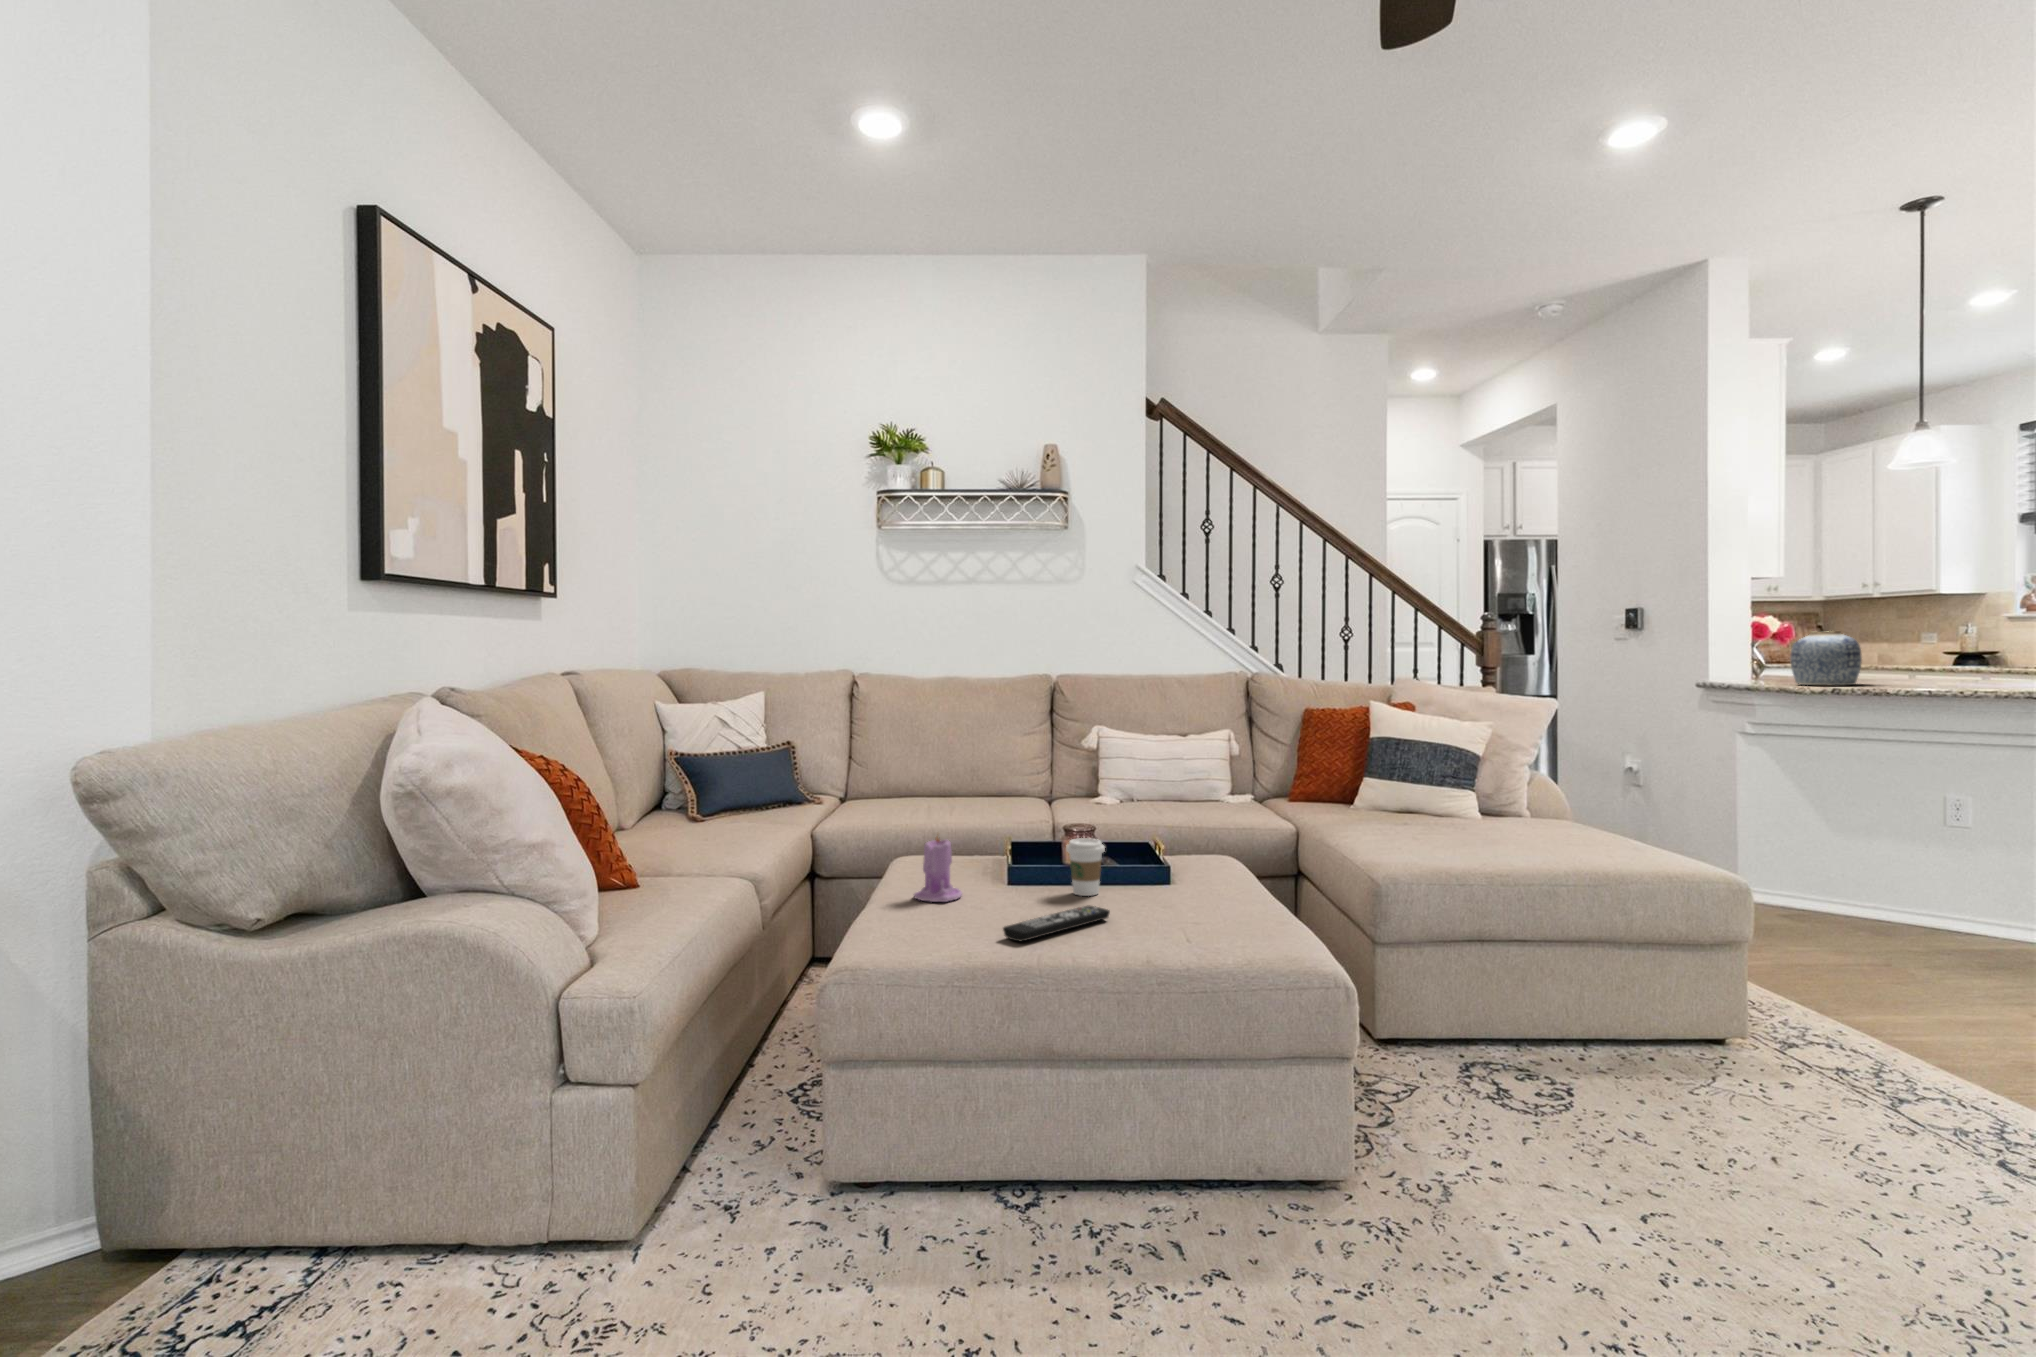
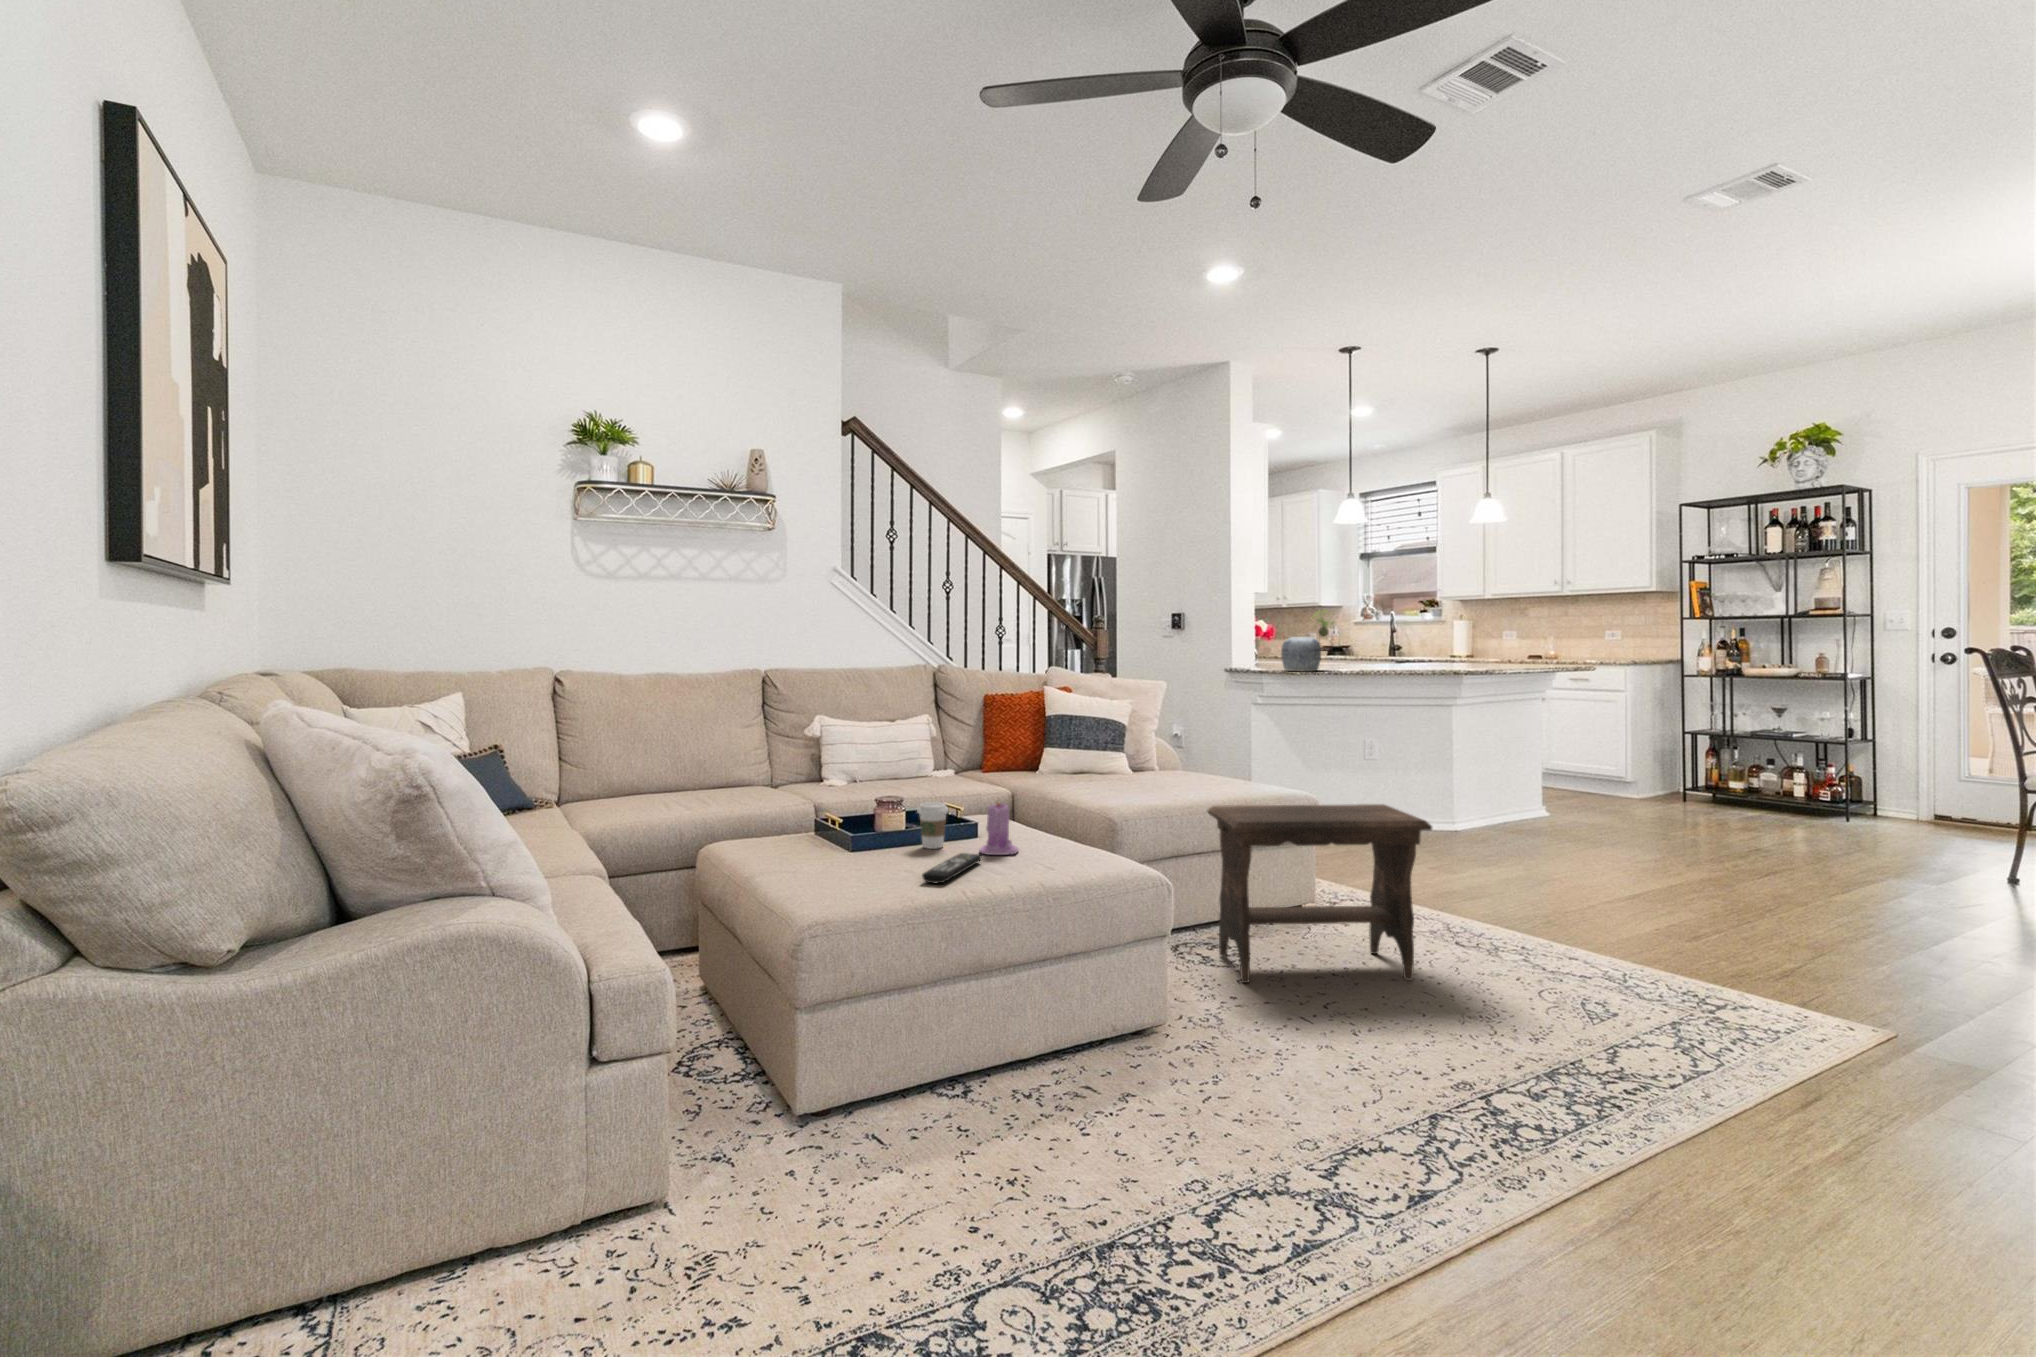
plant: none [1916,591,1966,657] -> present [1316,610,1333,651]
candle: present [914,837,962,902] -> present [979,802,1018,855]
footstool: none [1512,873,1889,1194] -> present [1208,804,1432,983]

